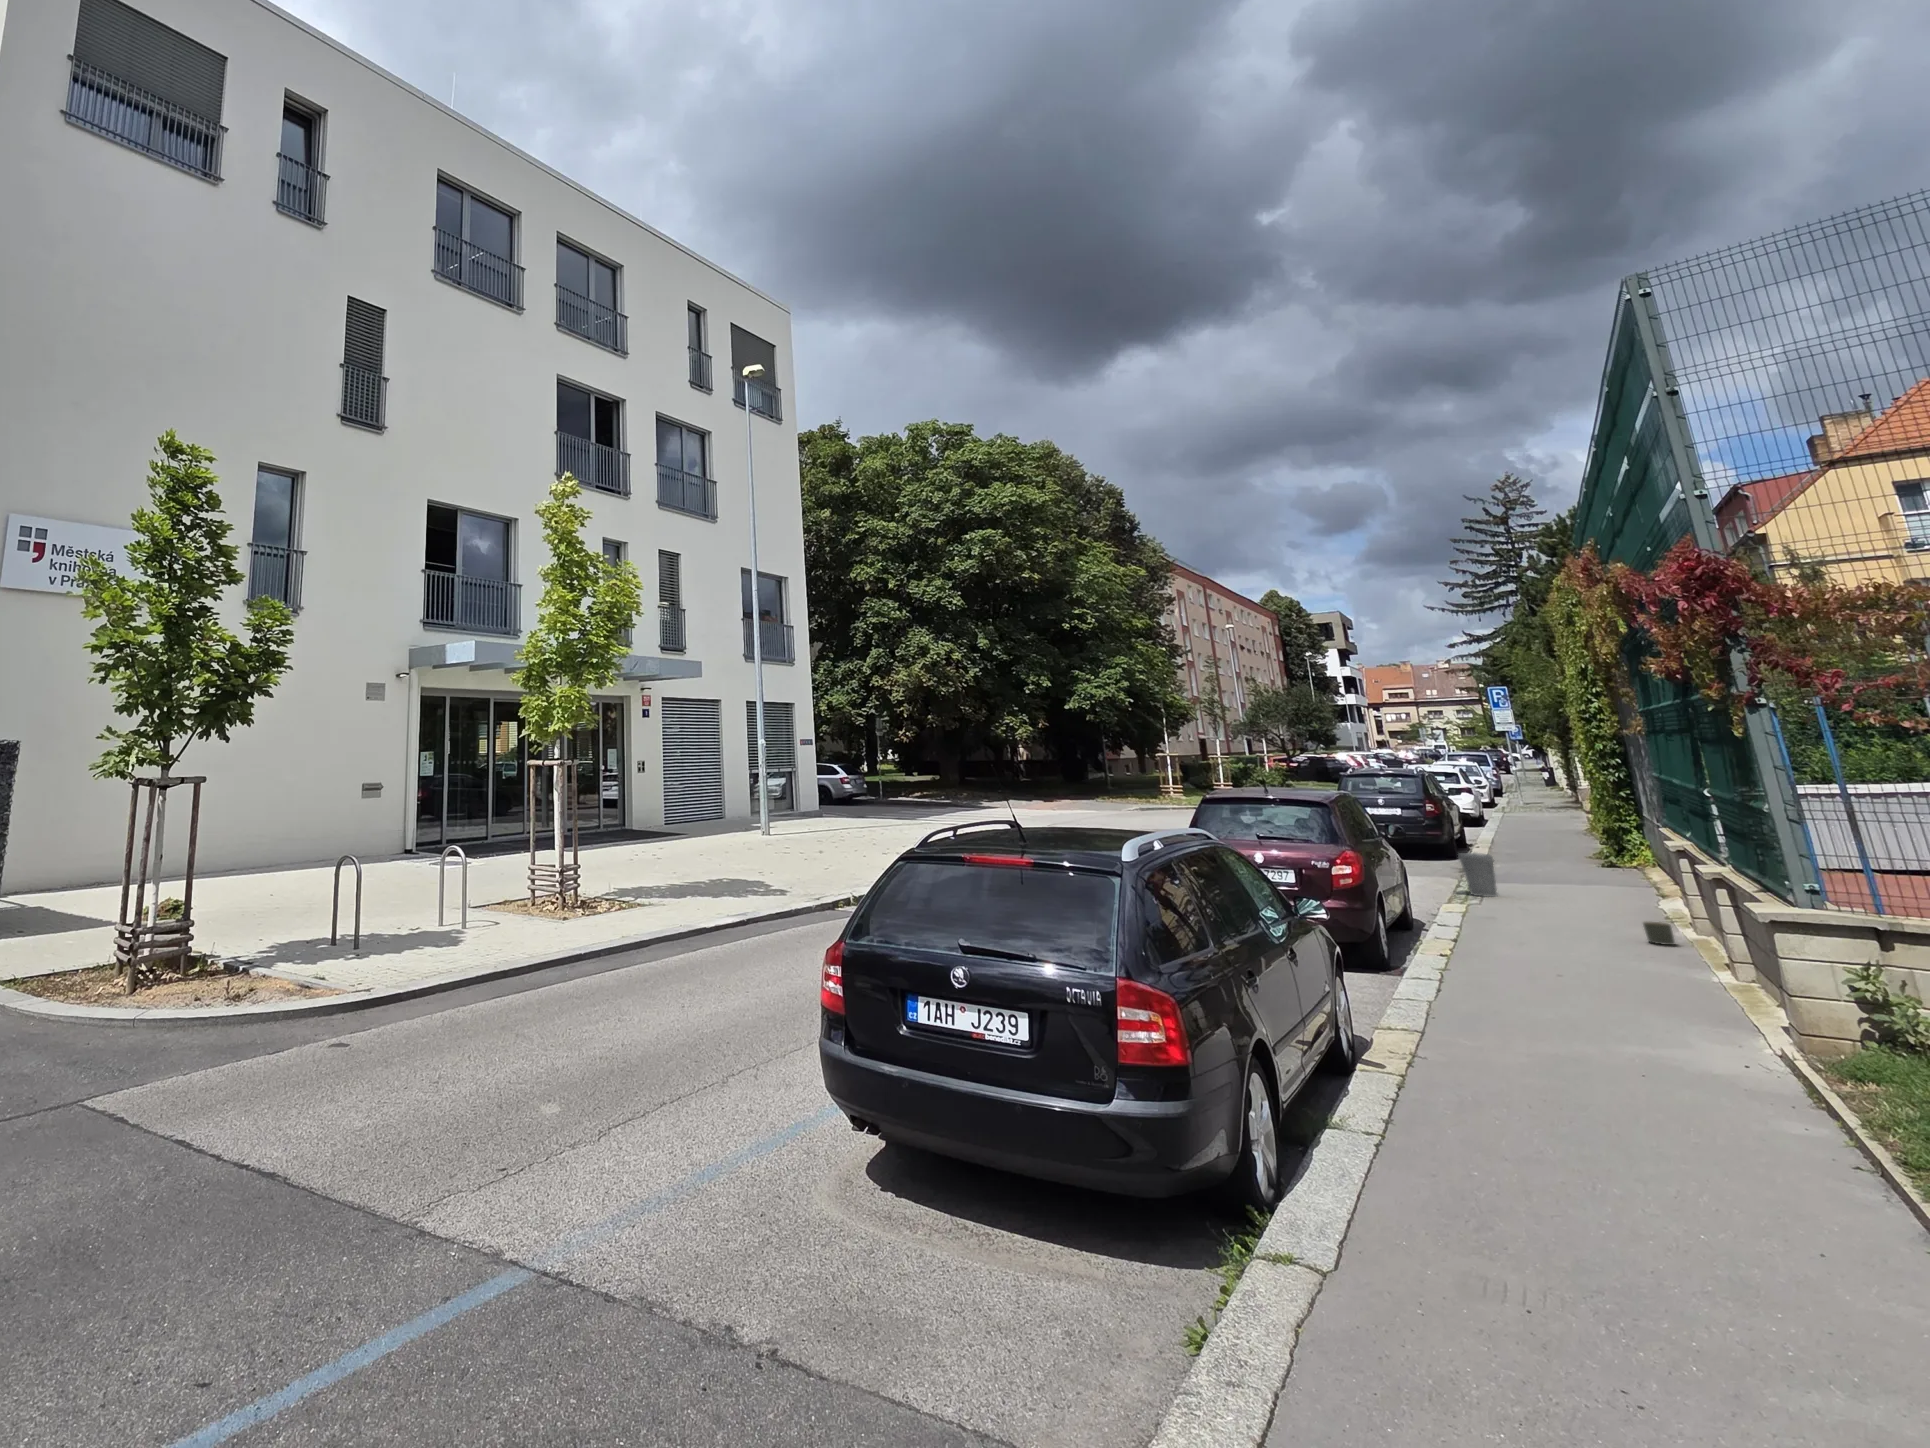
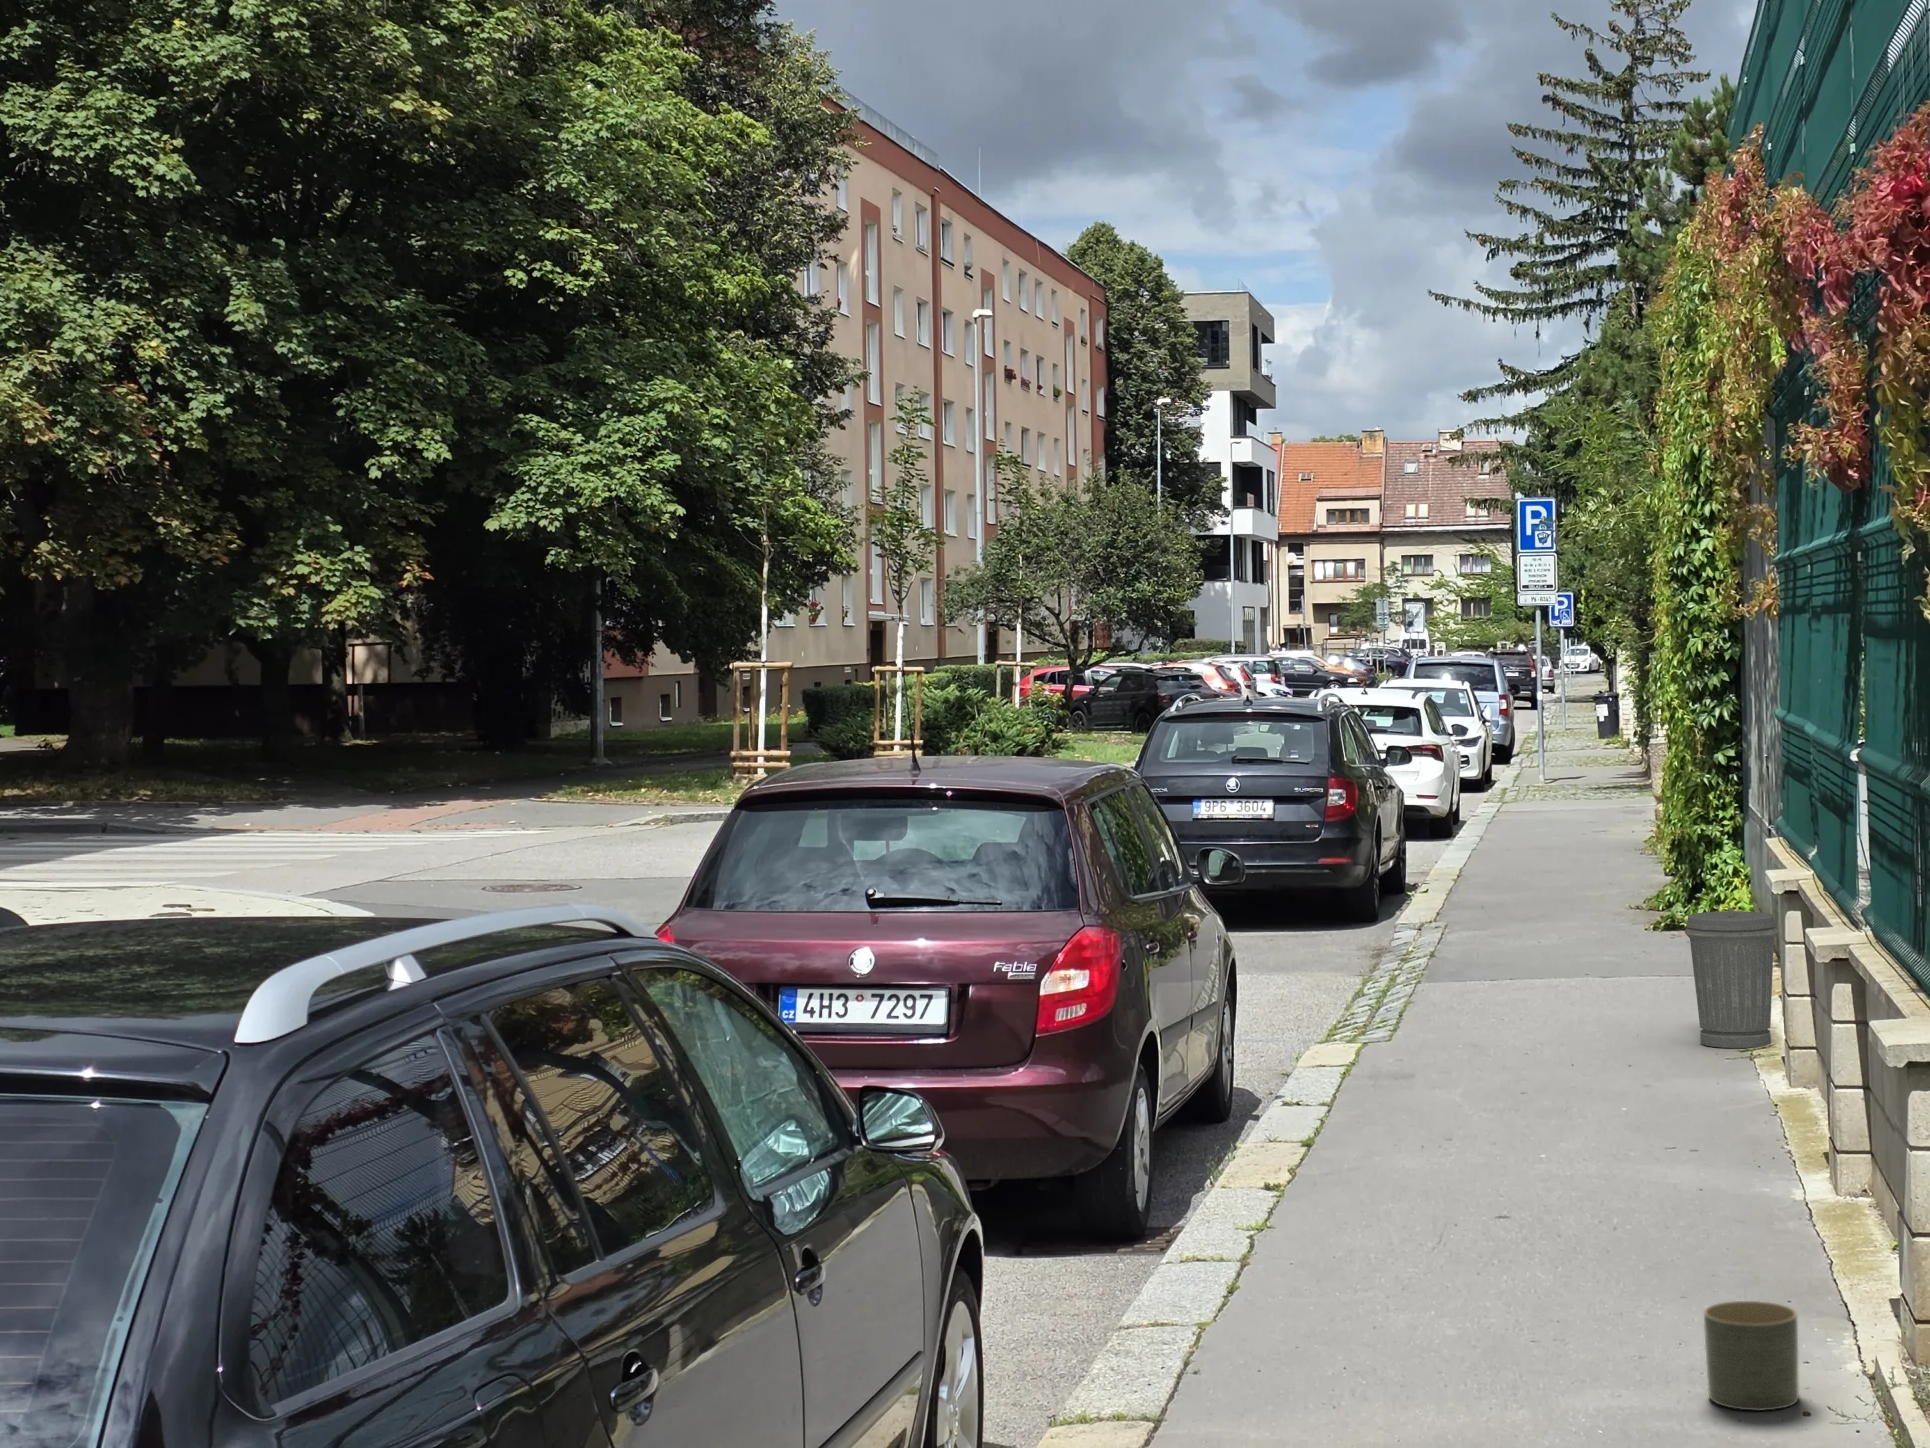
trash can: present [1458,853,1498,897] -> present [1685,908,1778,1048]

